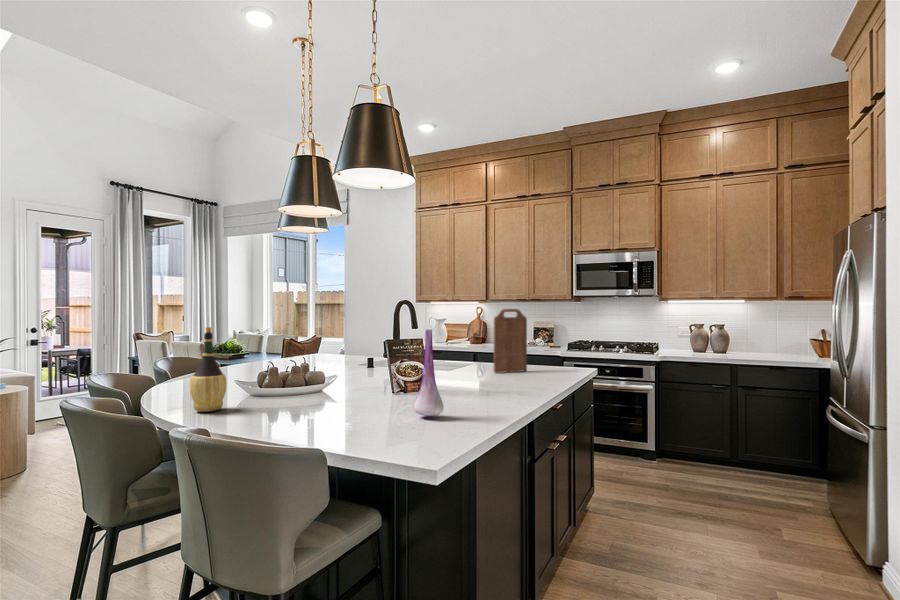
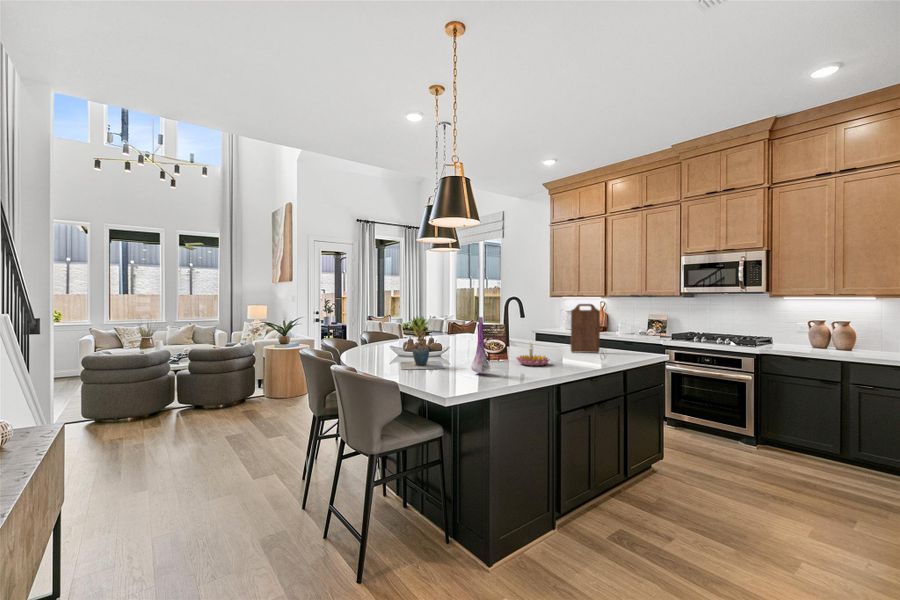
wine bottle: present [189,327,227,412] -> none [356,313,375,361]
potted plant: none [275,330,363,421] -> present [401,316,444,370]
candle holder: none [452,363,499,397] -> present [516,343,550,366]

